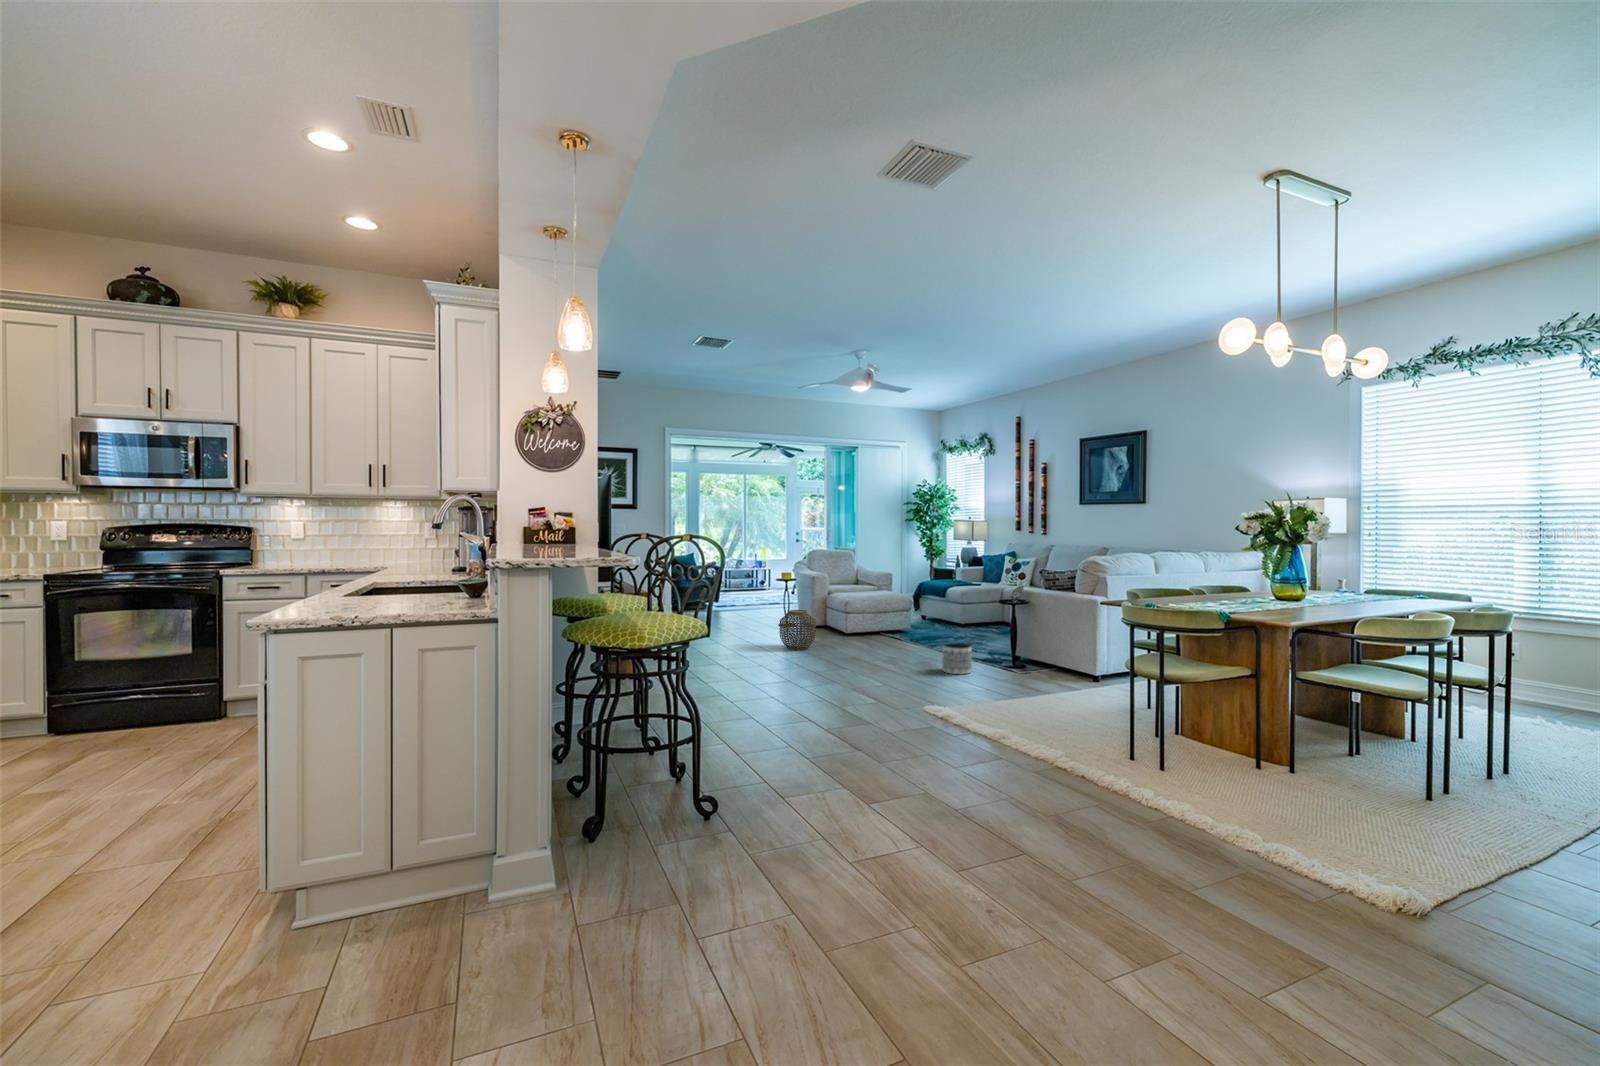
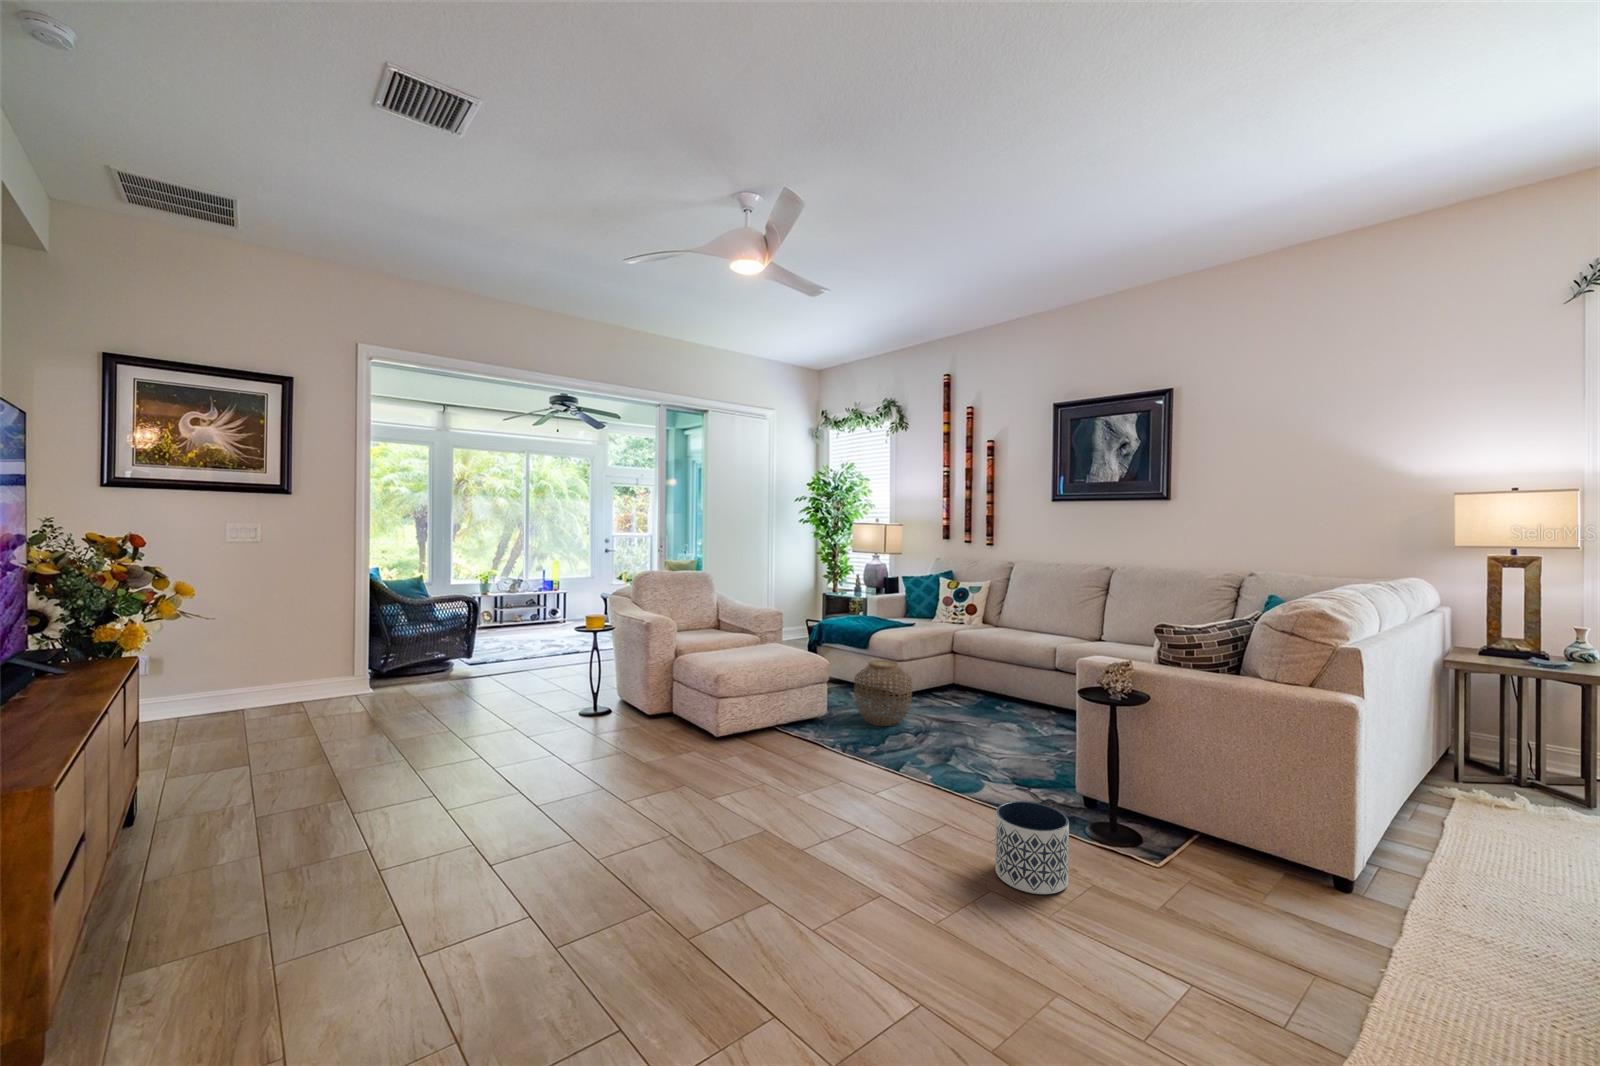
woven basket: present [779,610,816,650] -> present [855,660,912,726]

